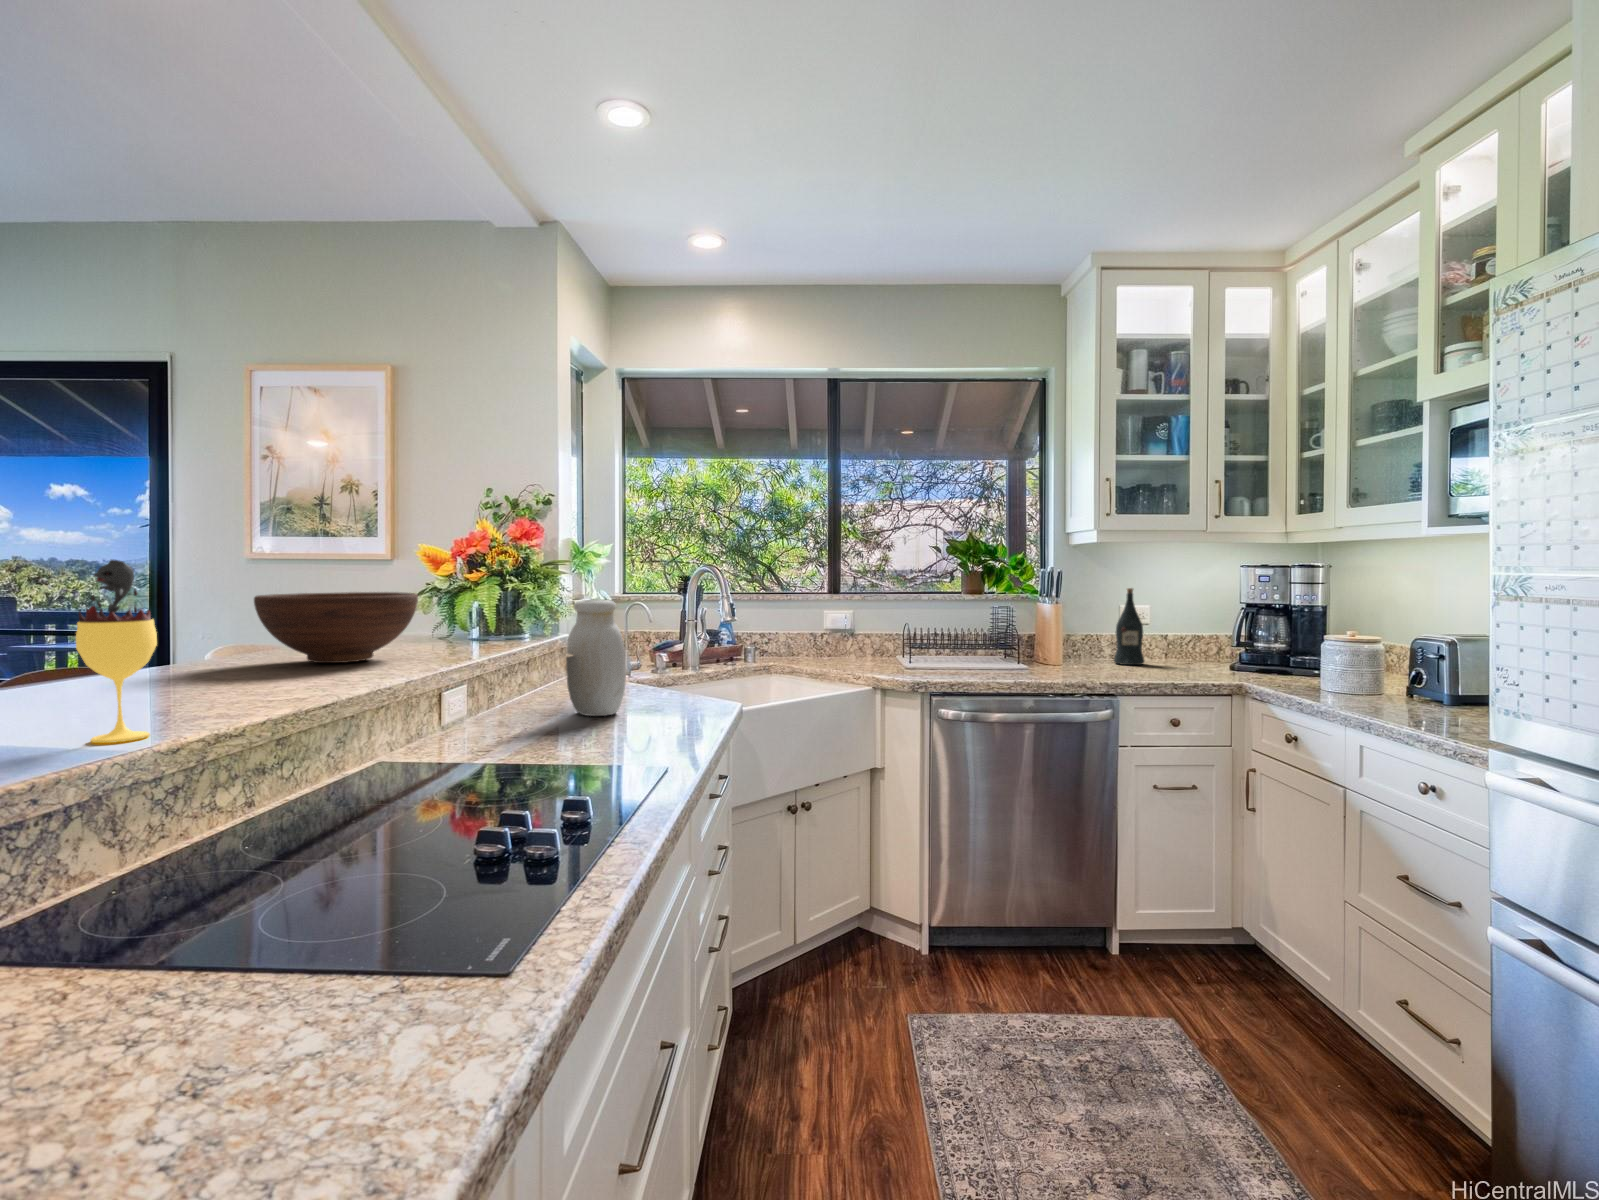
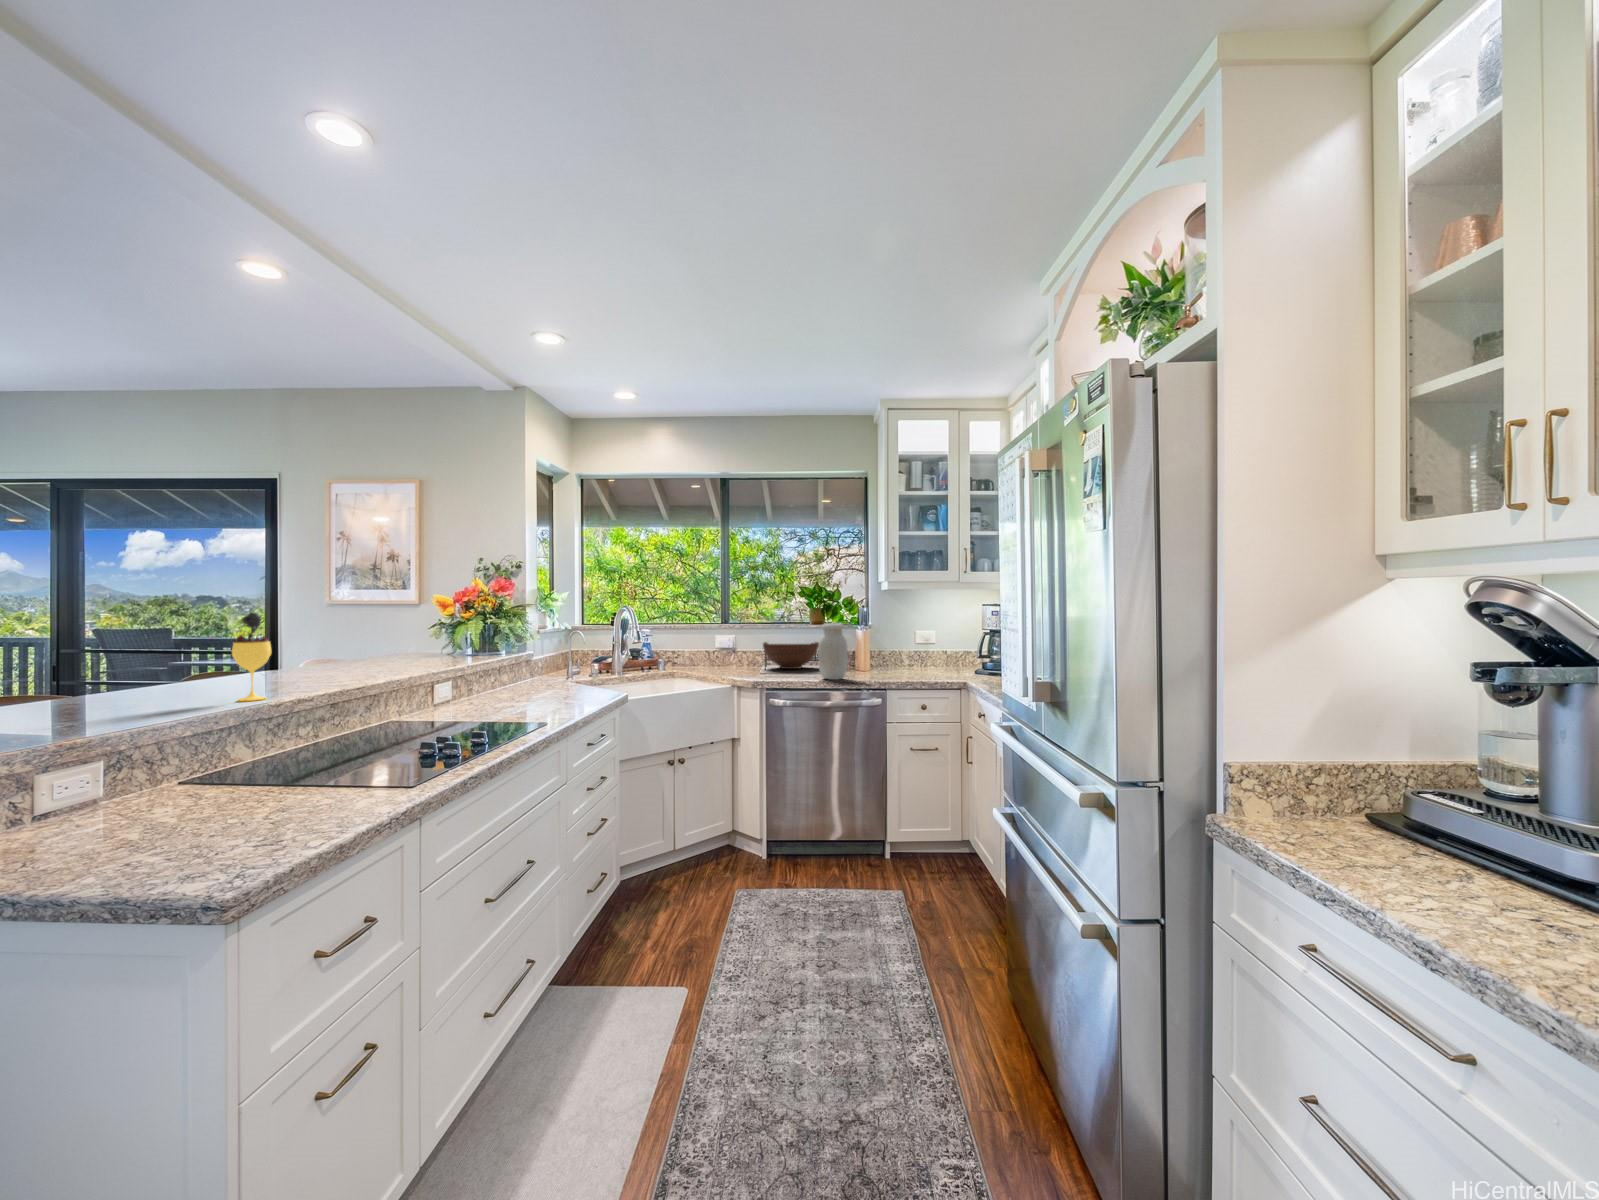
wine bottle: present [1114,588,1144,665] -> none [903,620,923,671]
fruit bowl: present [254,592,418,663] -> present [763,642,819,669]
jar: present [566,600,626,716] -> present [819,623,848,680]

